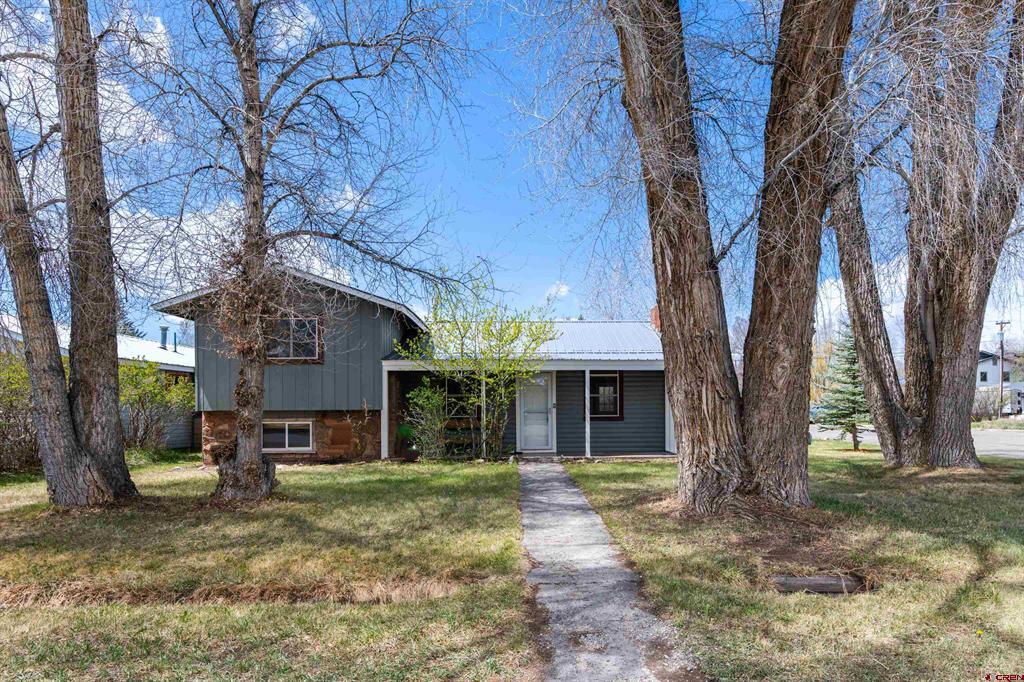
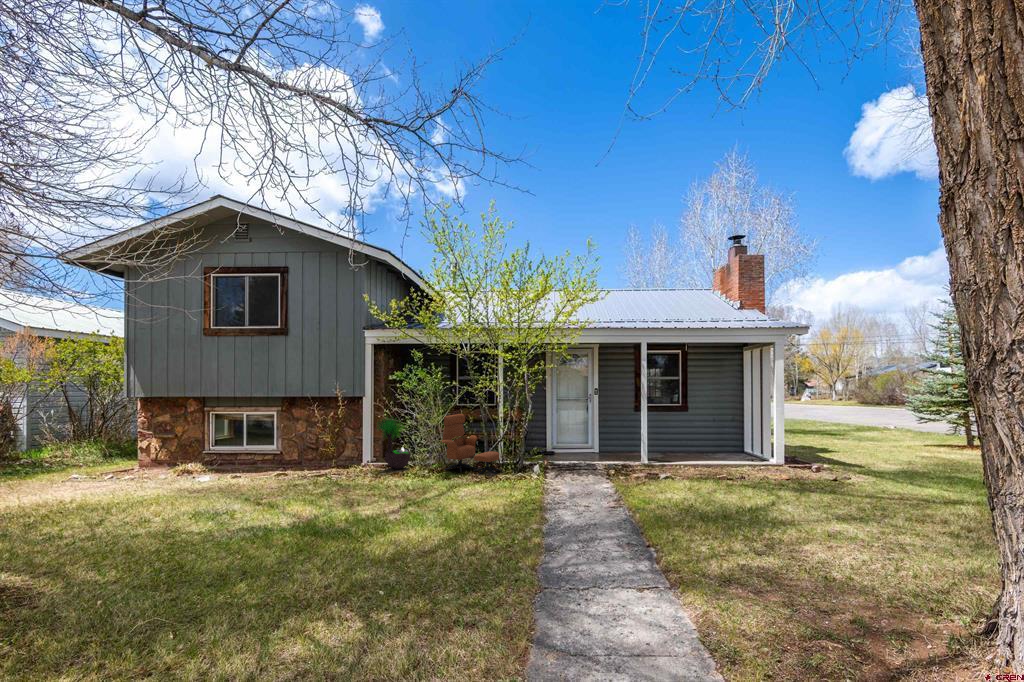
lounge chair: present [323,423,356,464] -> present [442,414,501,474]

